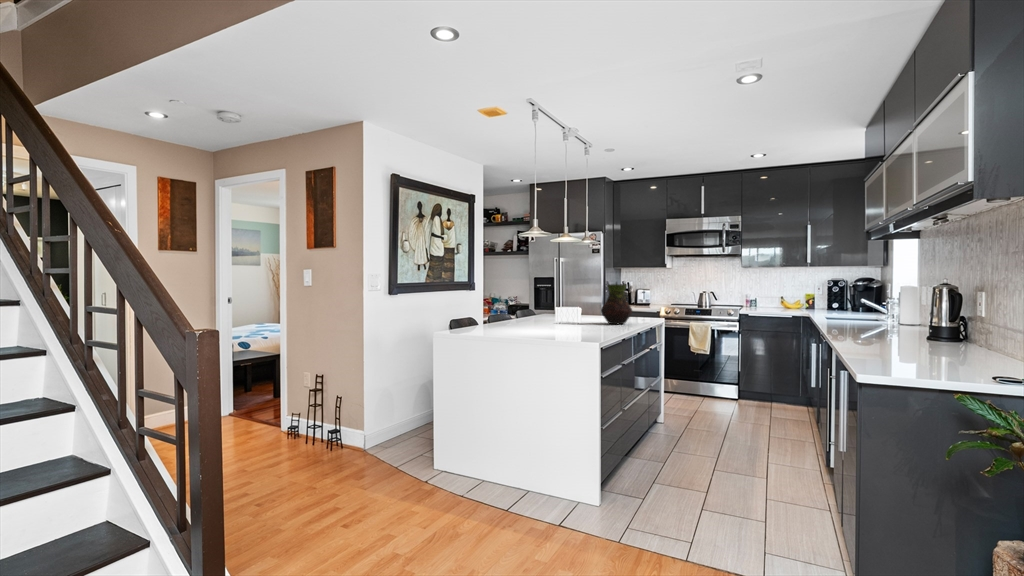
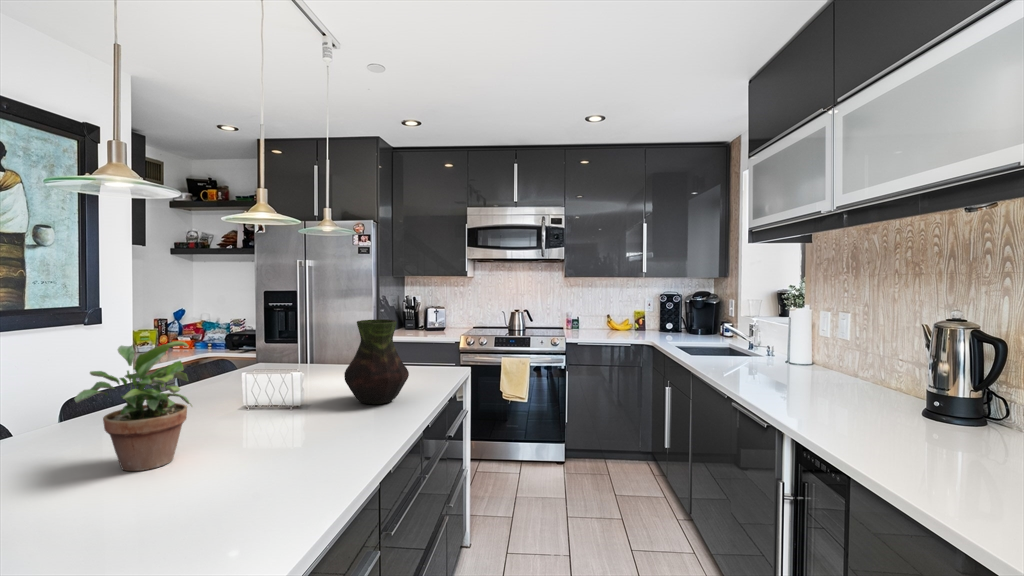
potted plant: none [523,285,556,329] -> present [74,341,192,471]

